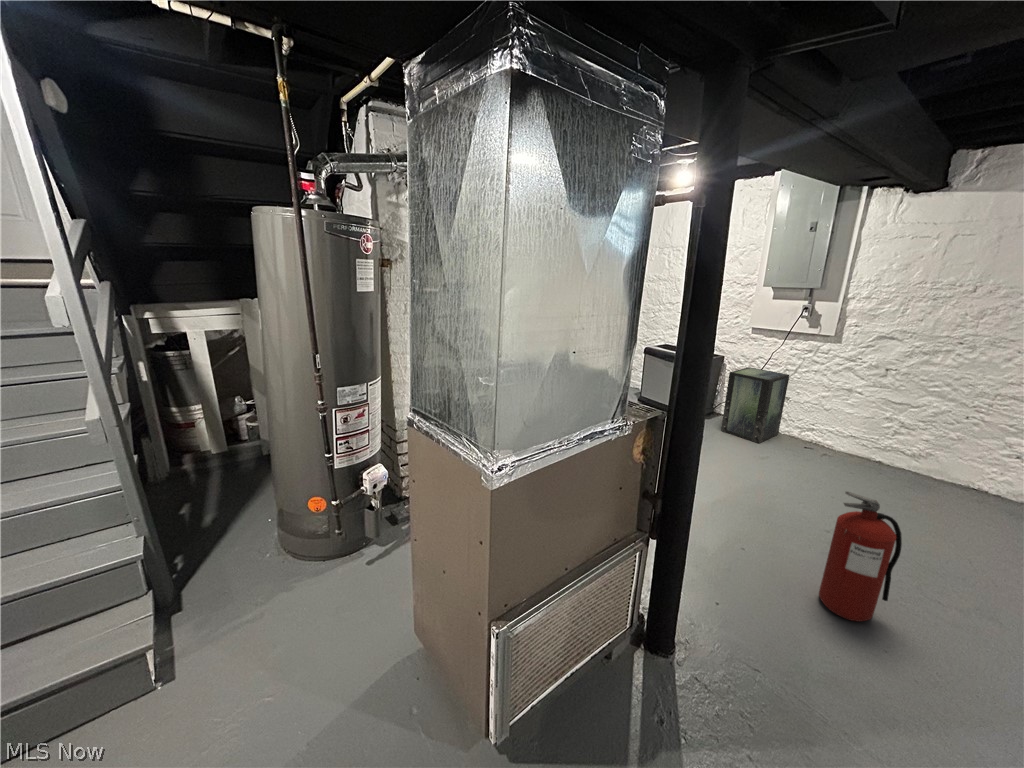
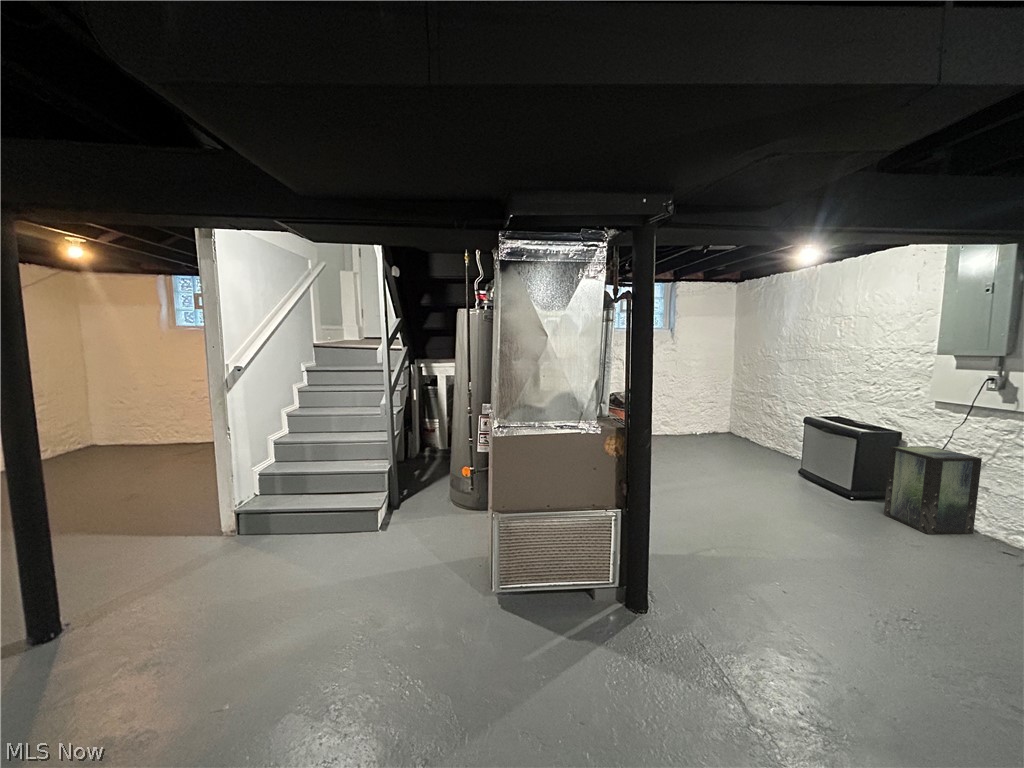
fire extinguisher: present [819,492,902,621] -> none [824,525,896,665]

